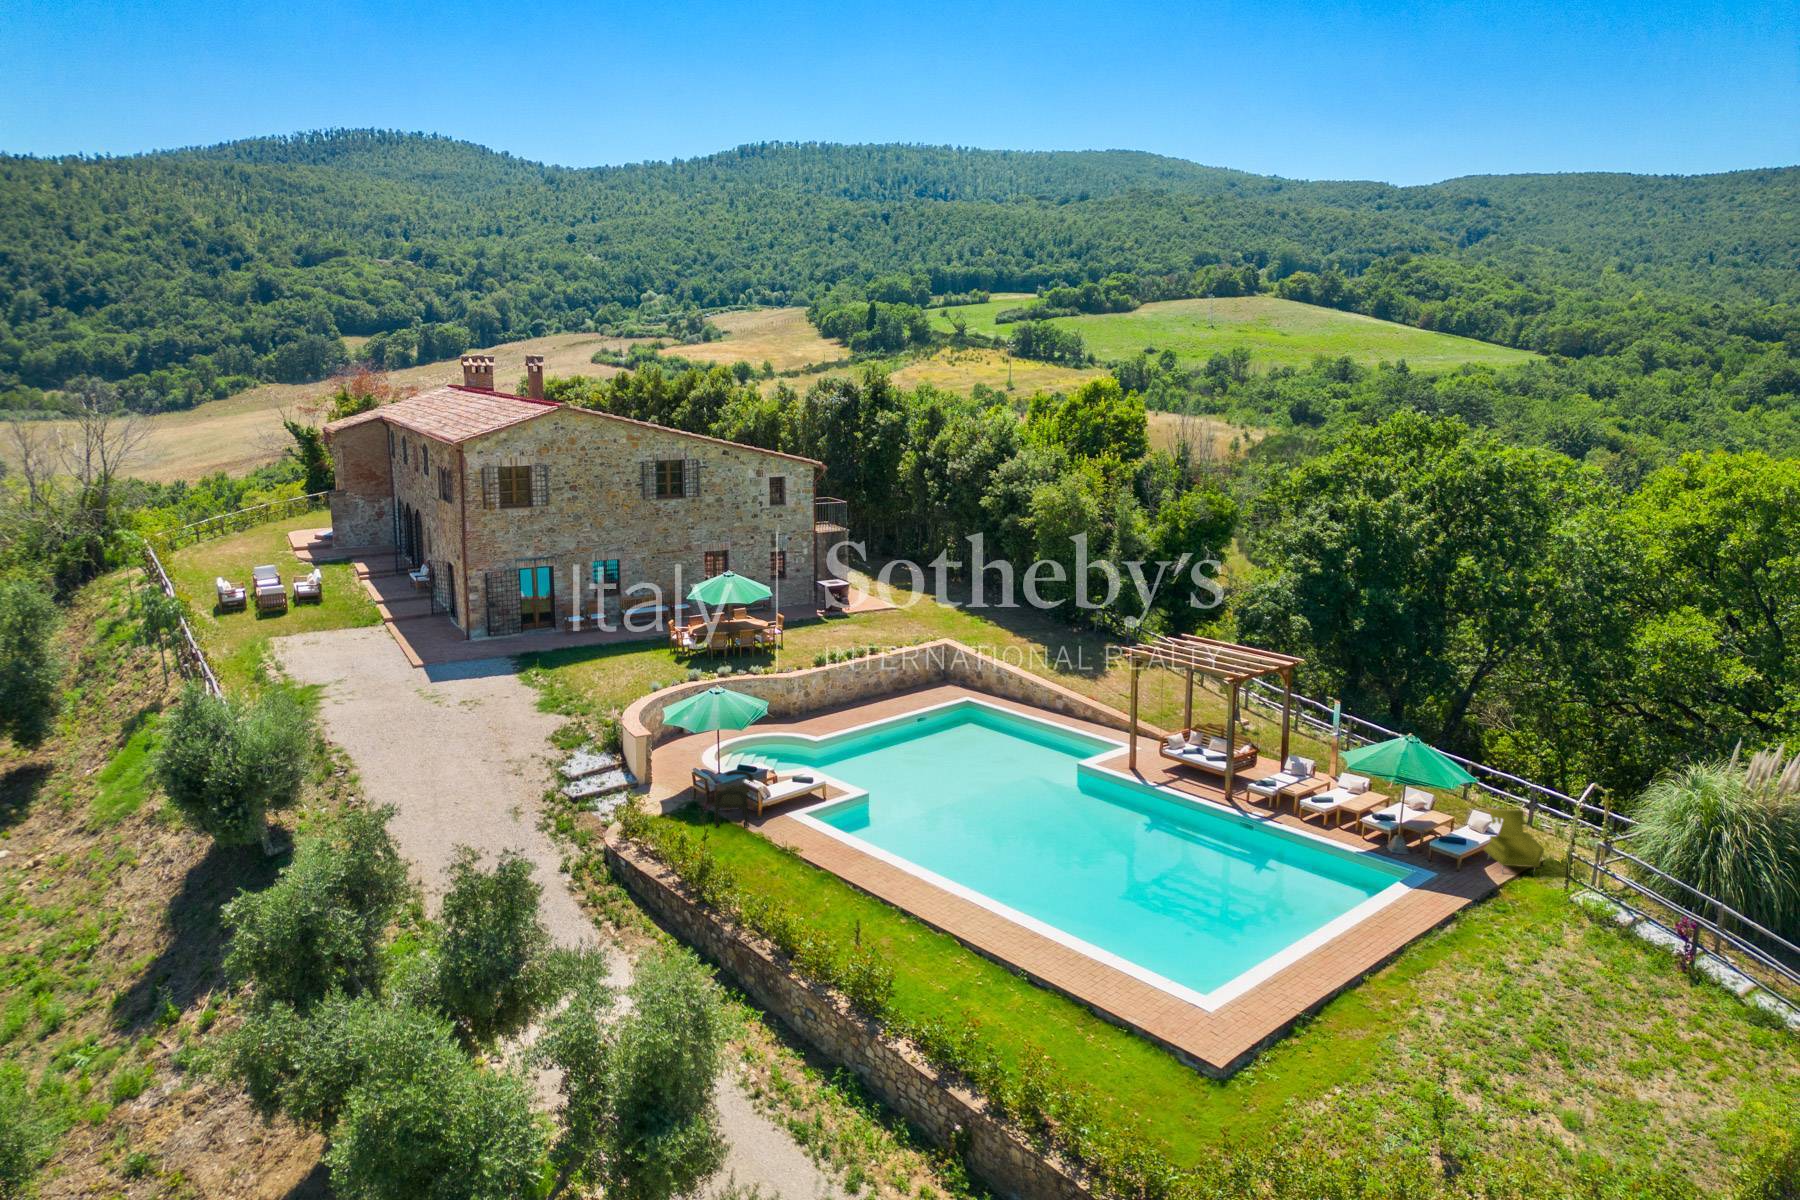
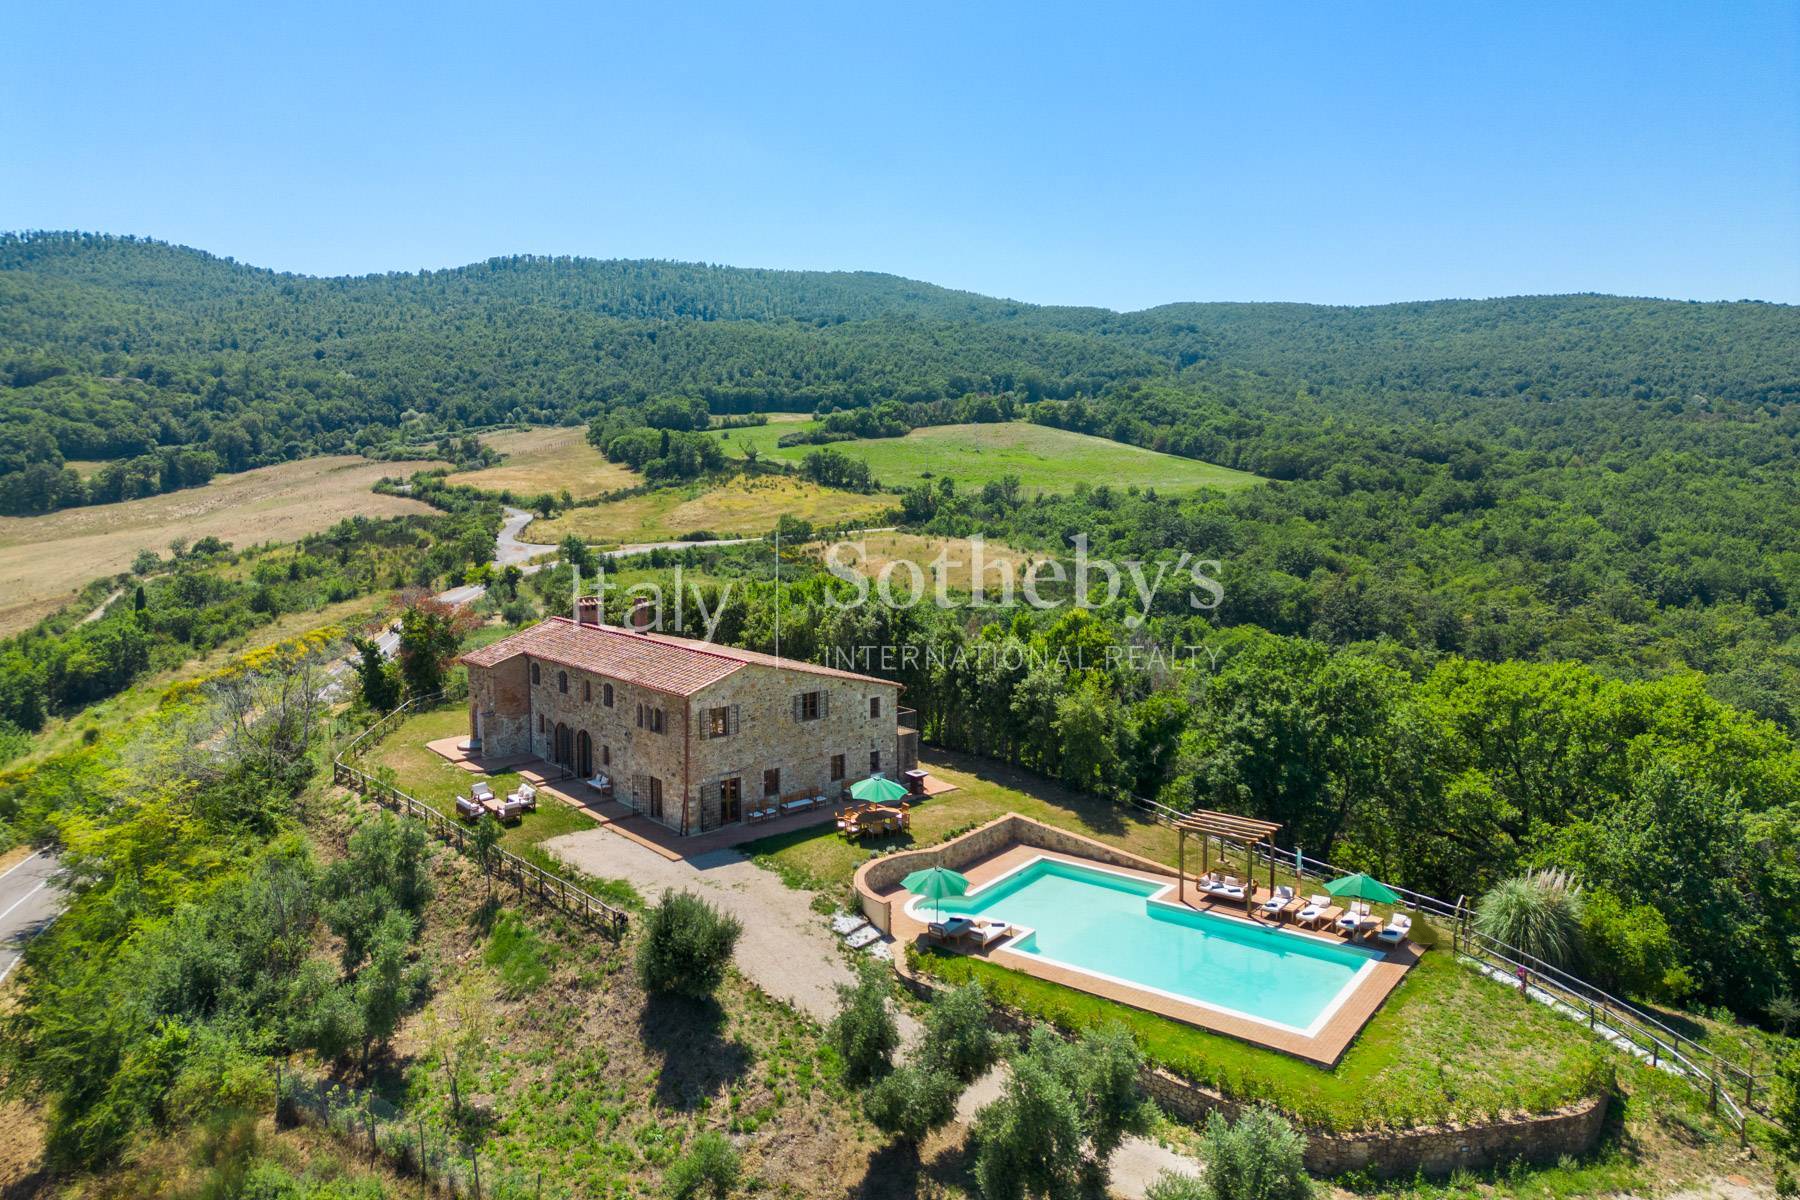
bench: present [714,771,754,828] -> none [950,922,979,961]

